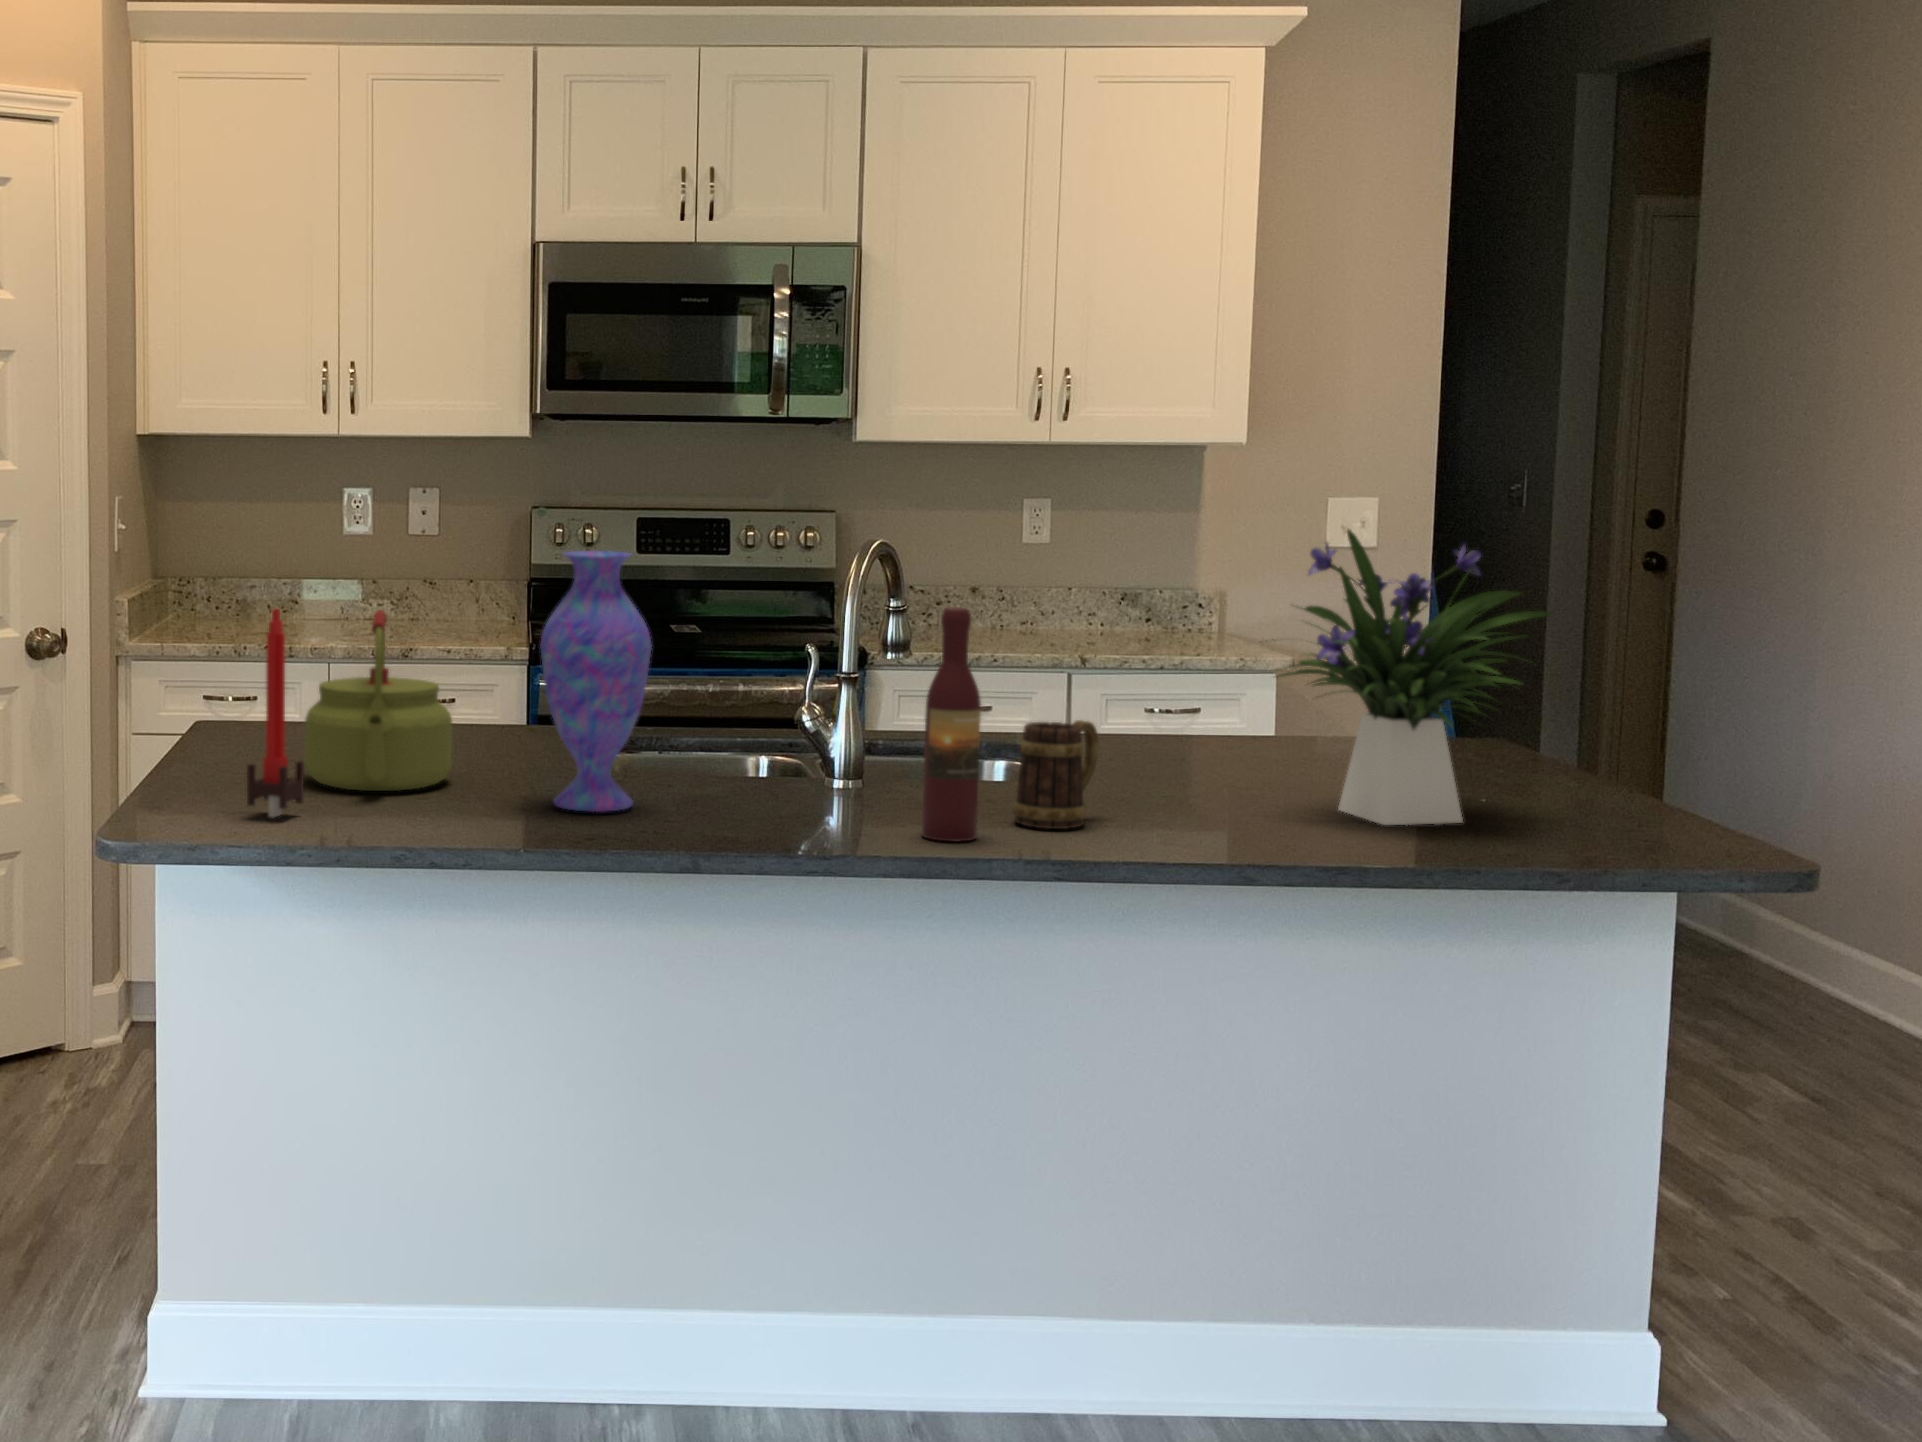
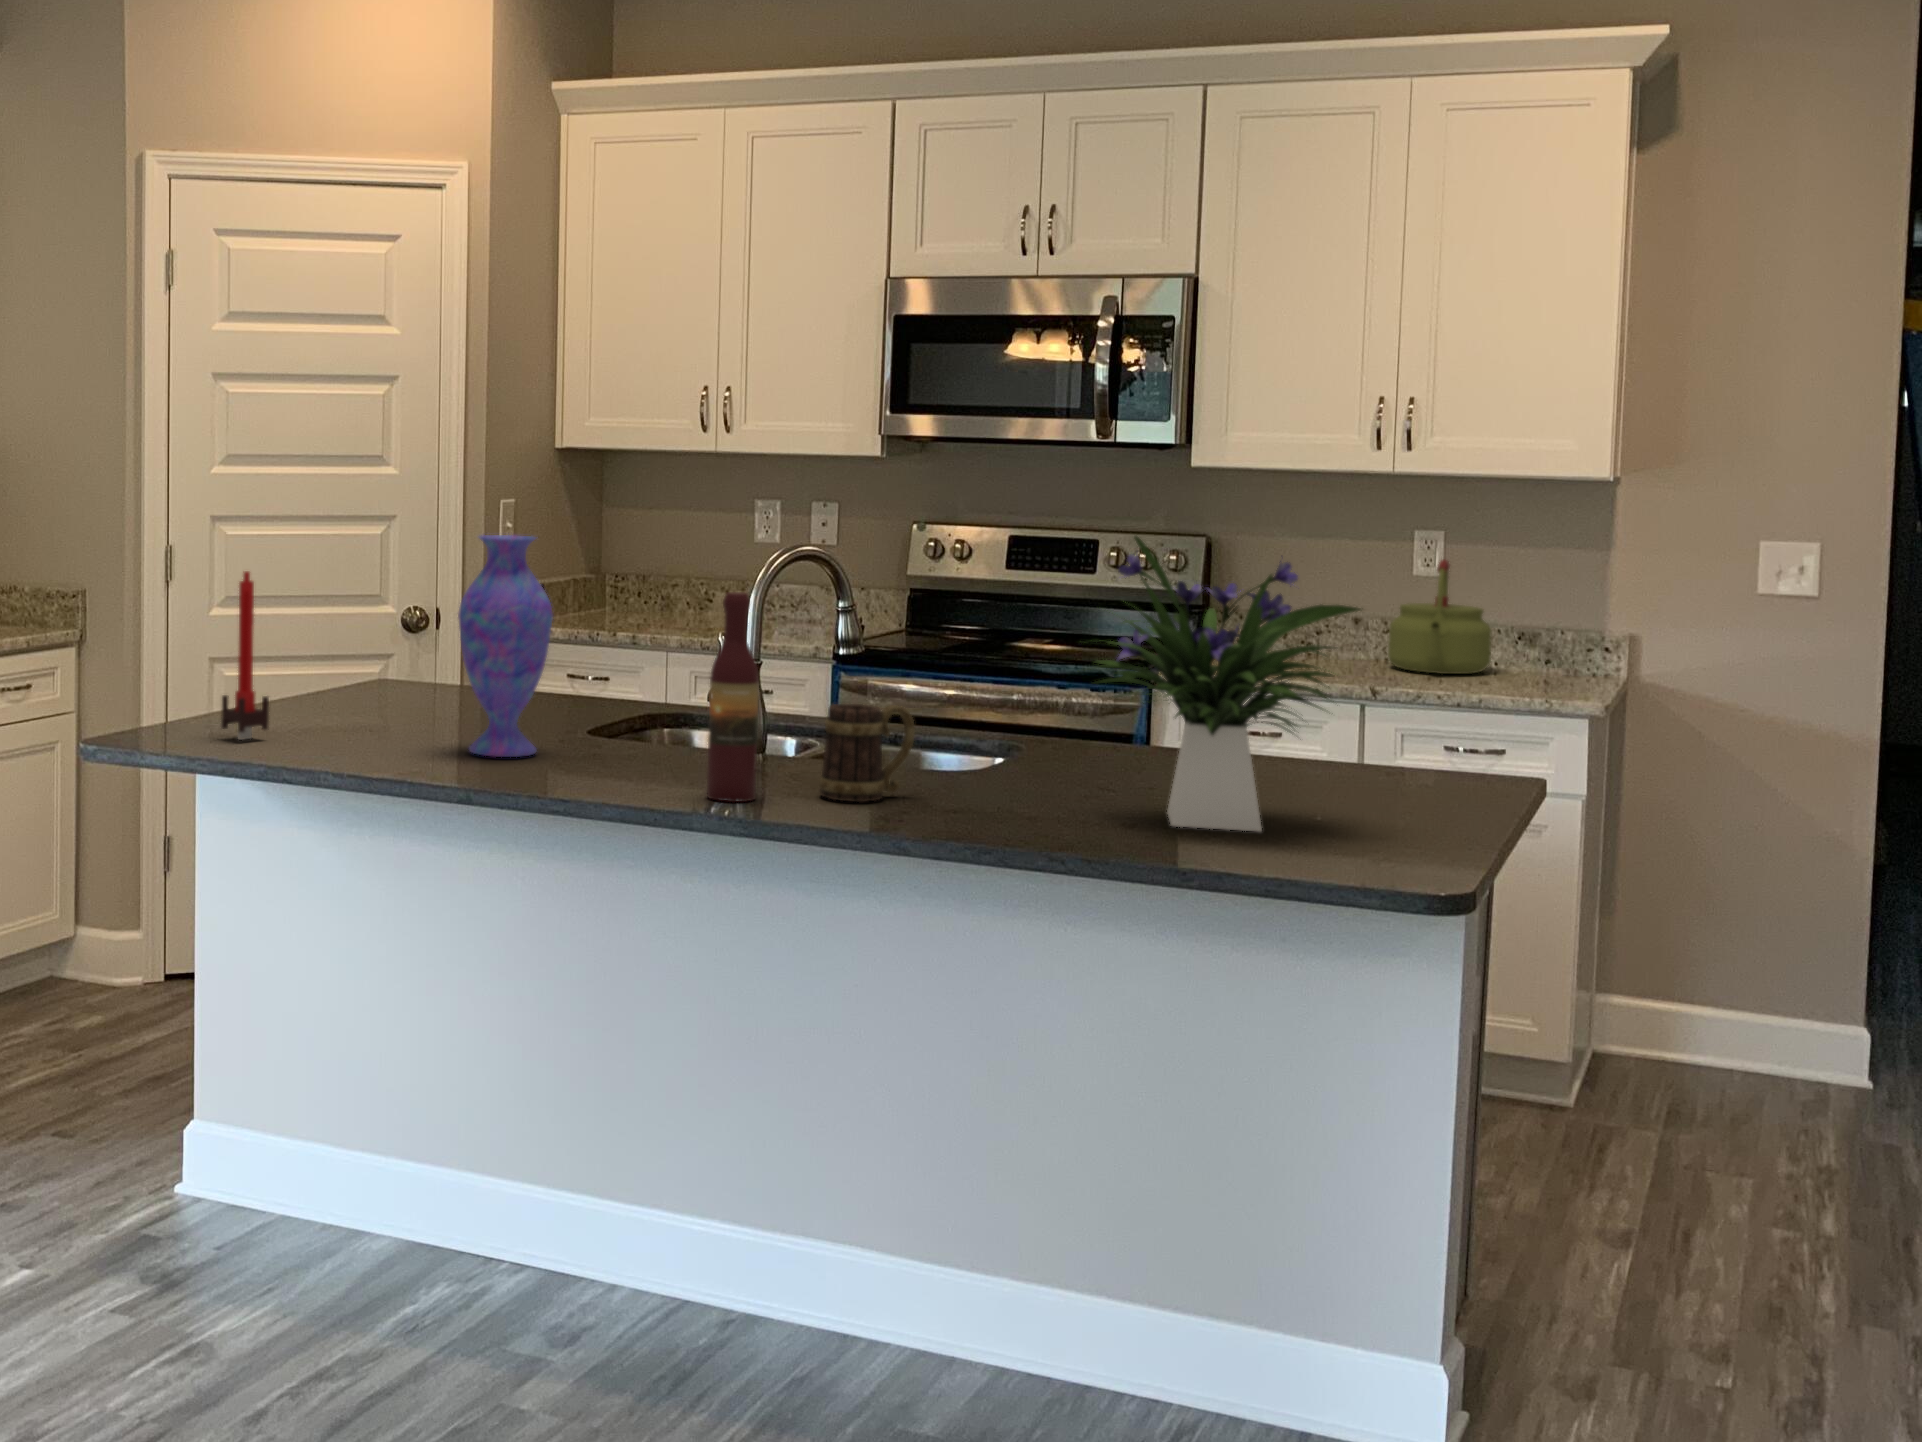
kettle: present [304,610,452,791] -> present [1388,560,1492,674]

